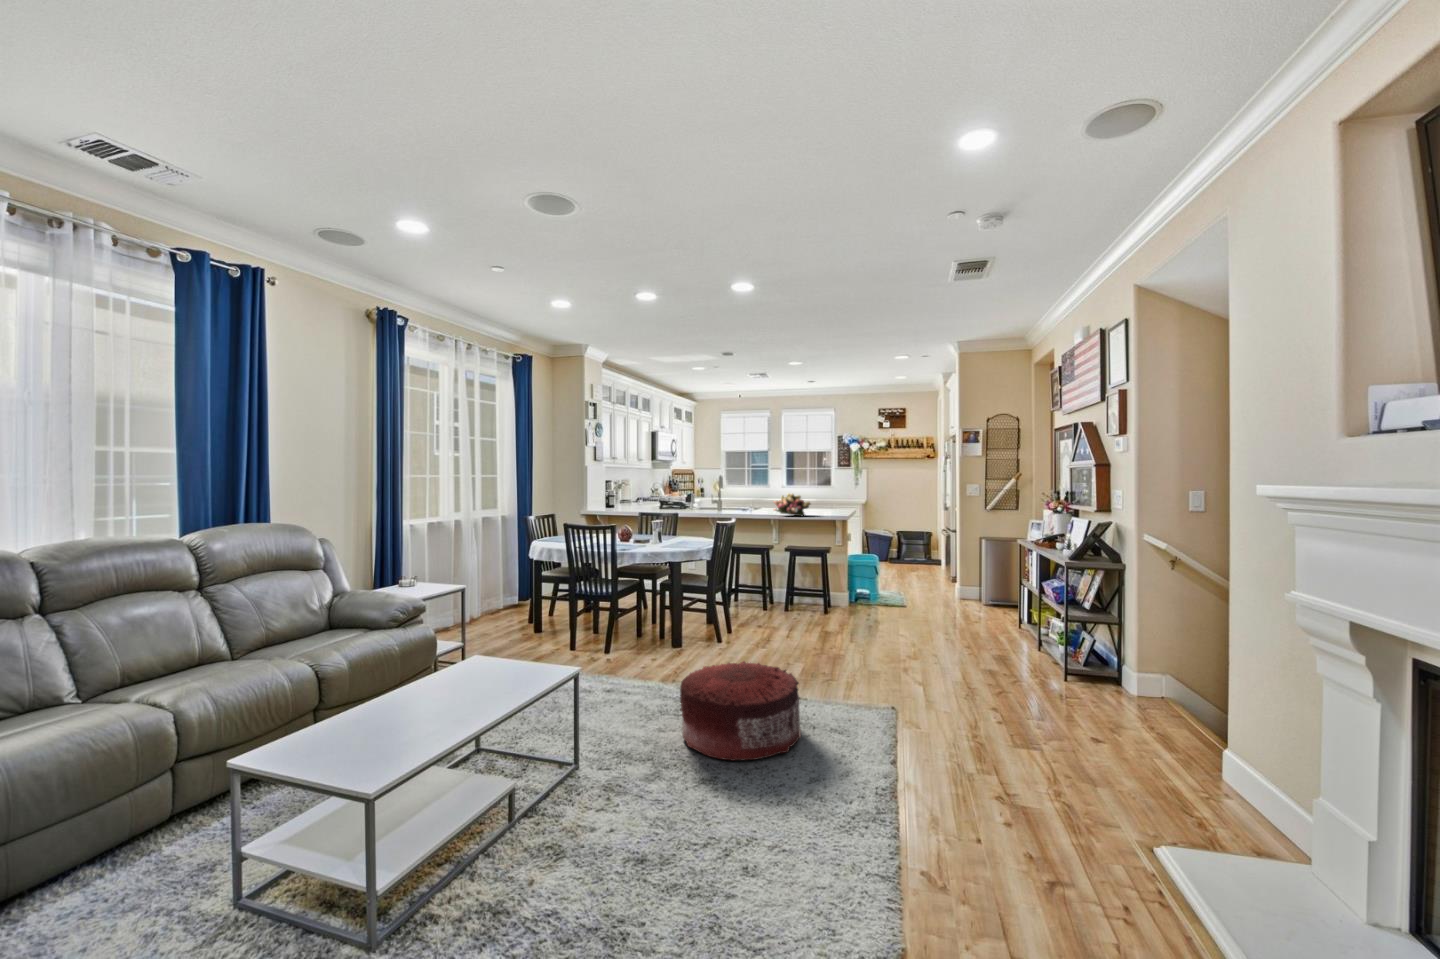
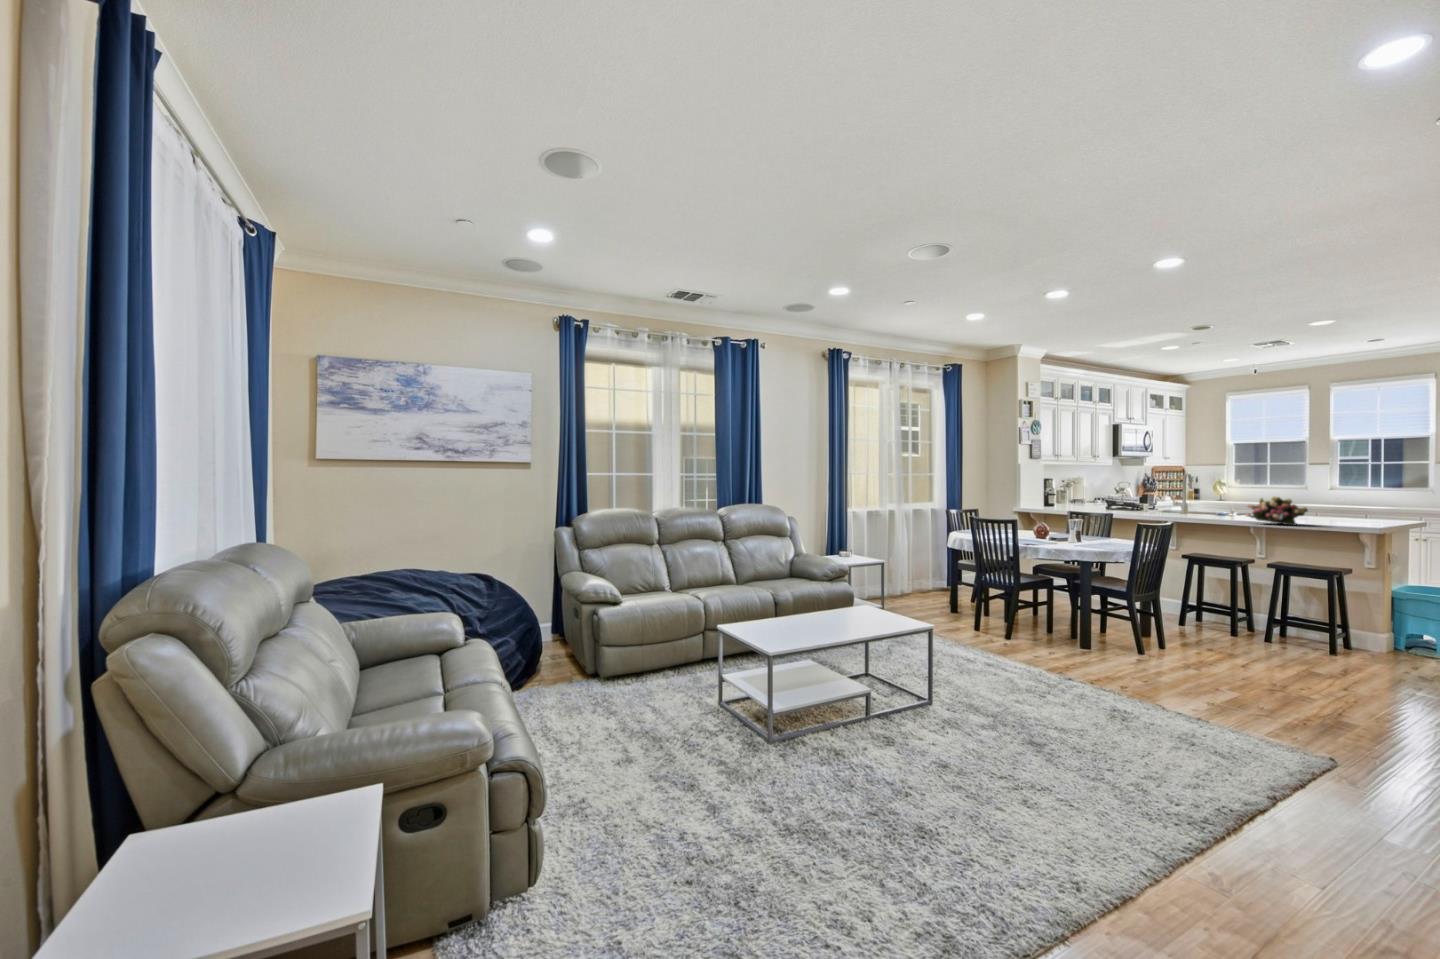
pouf: present [680,661,801,761] -> none [1029,653,1163,745]

